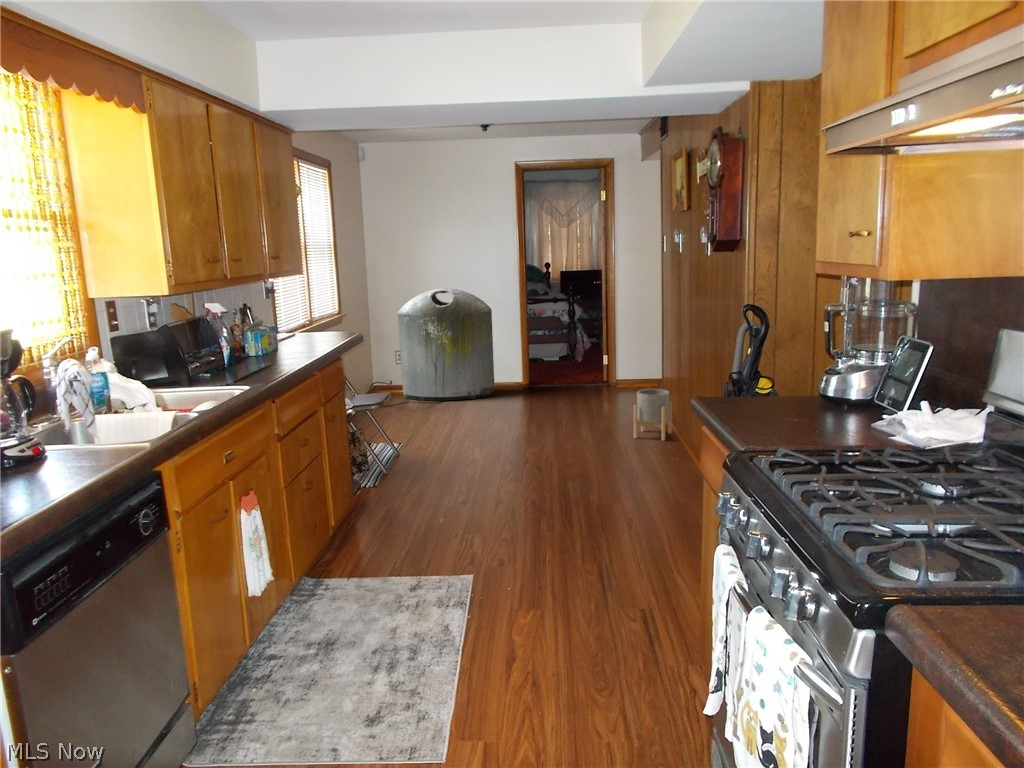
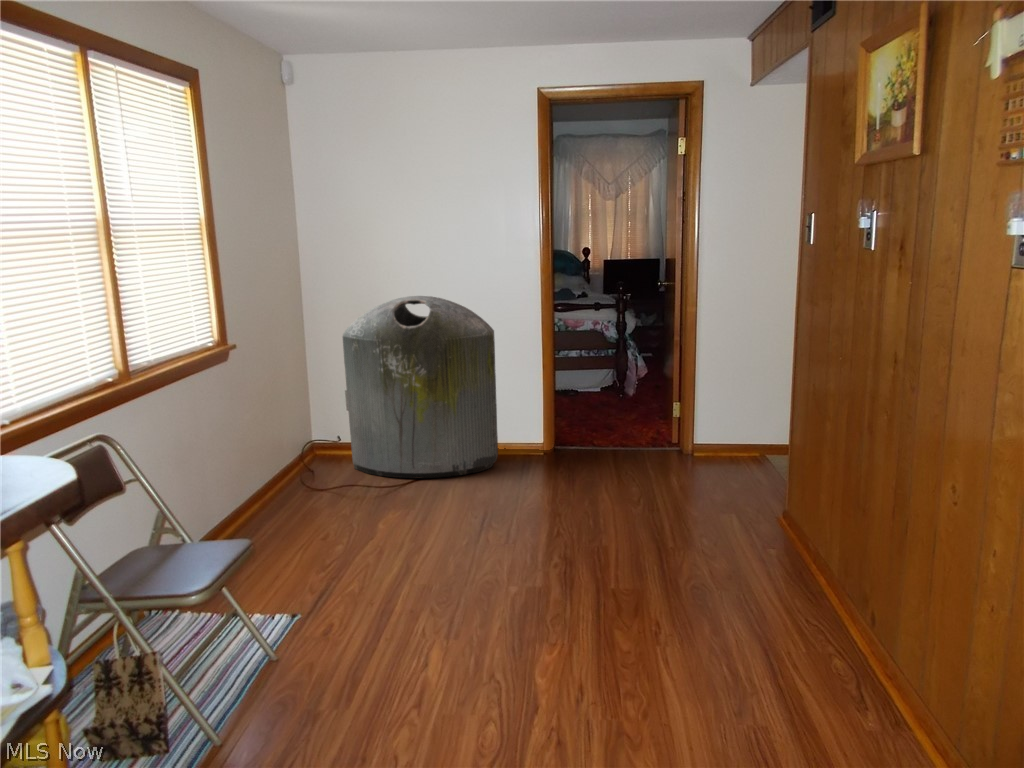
planter: present [634,389,672,441] -> none [751,511,827,624]

